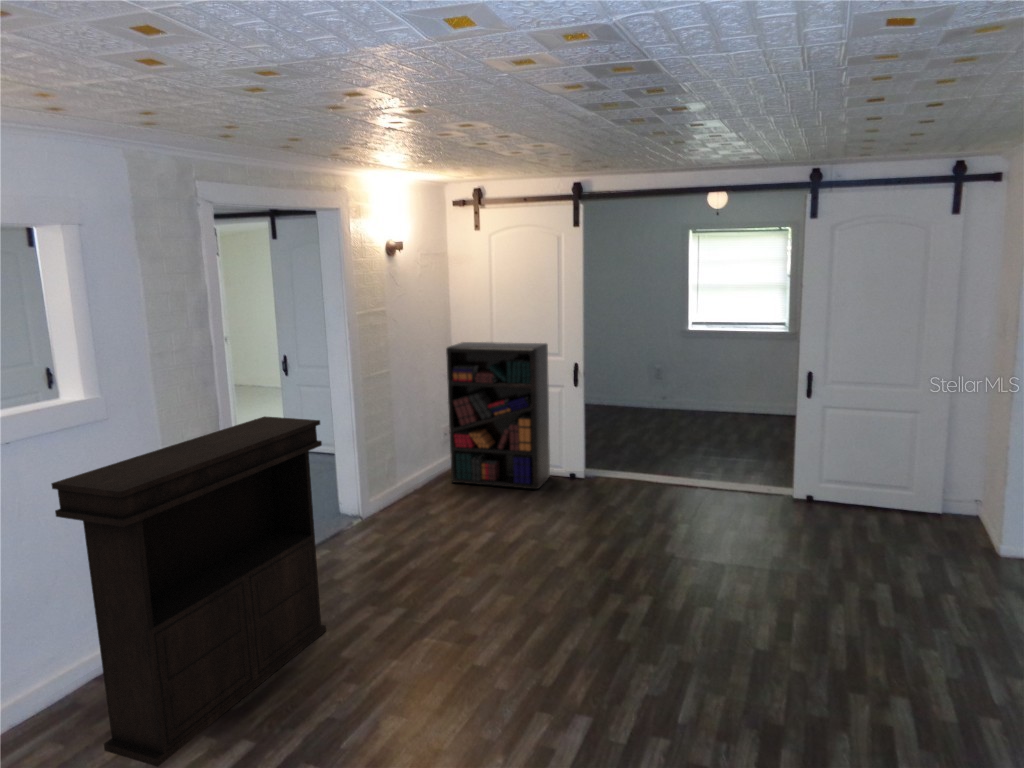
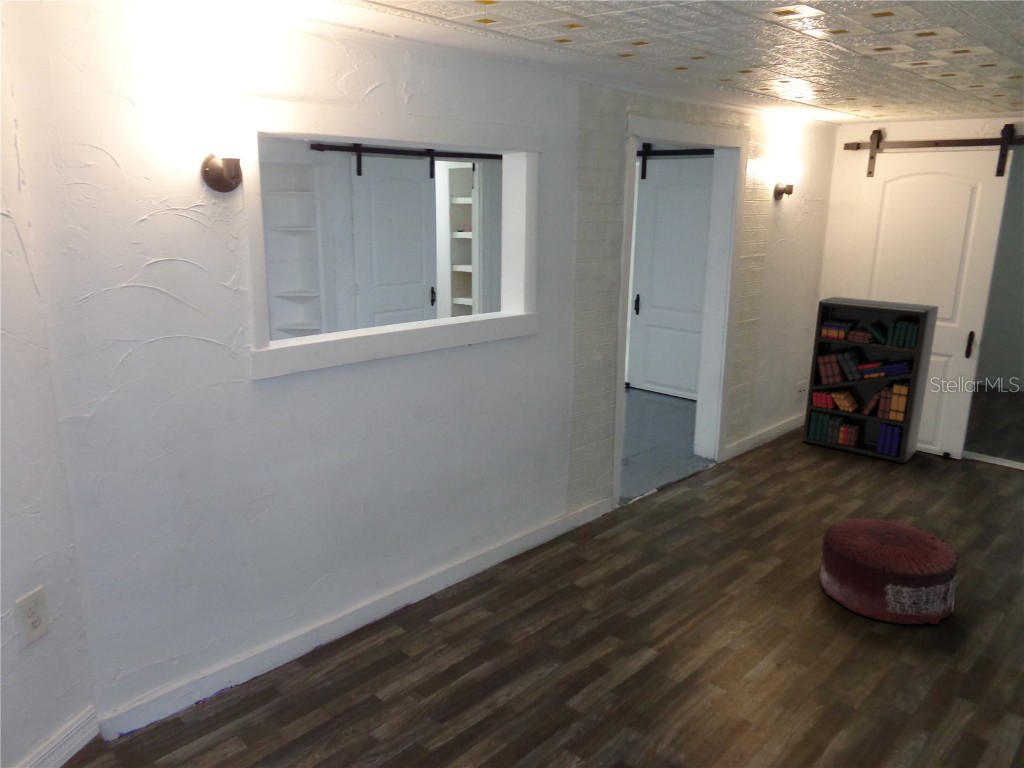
console table: present [52,416,326,767] -> none [530,351,734,647]
pouf: none [430,550,550,655] -> present [820,518,960,624]

